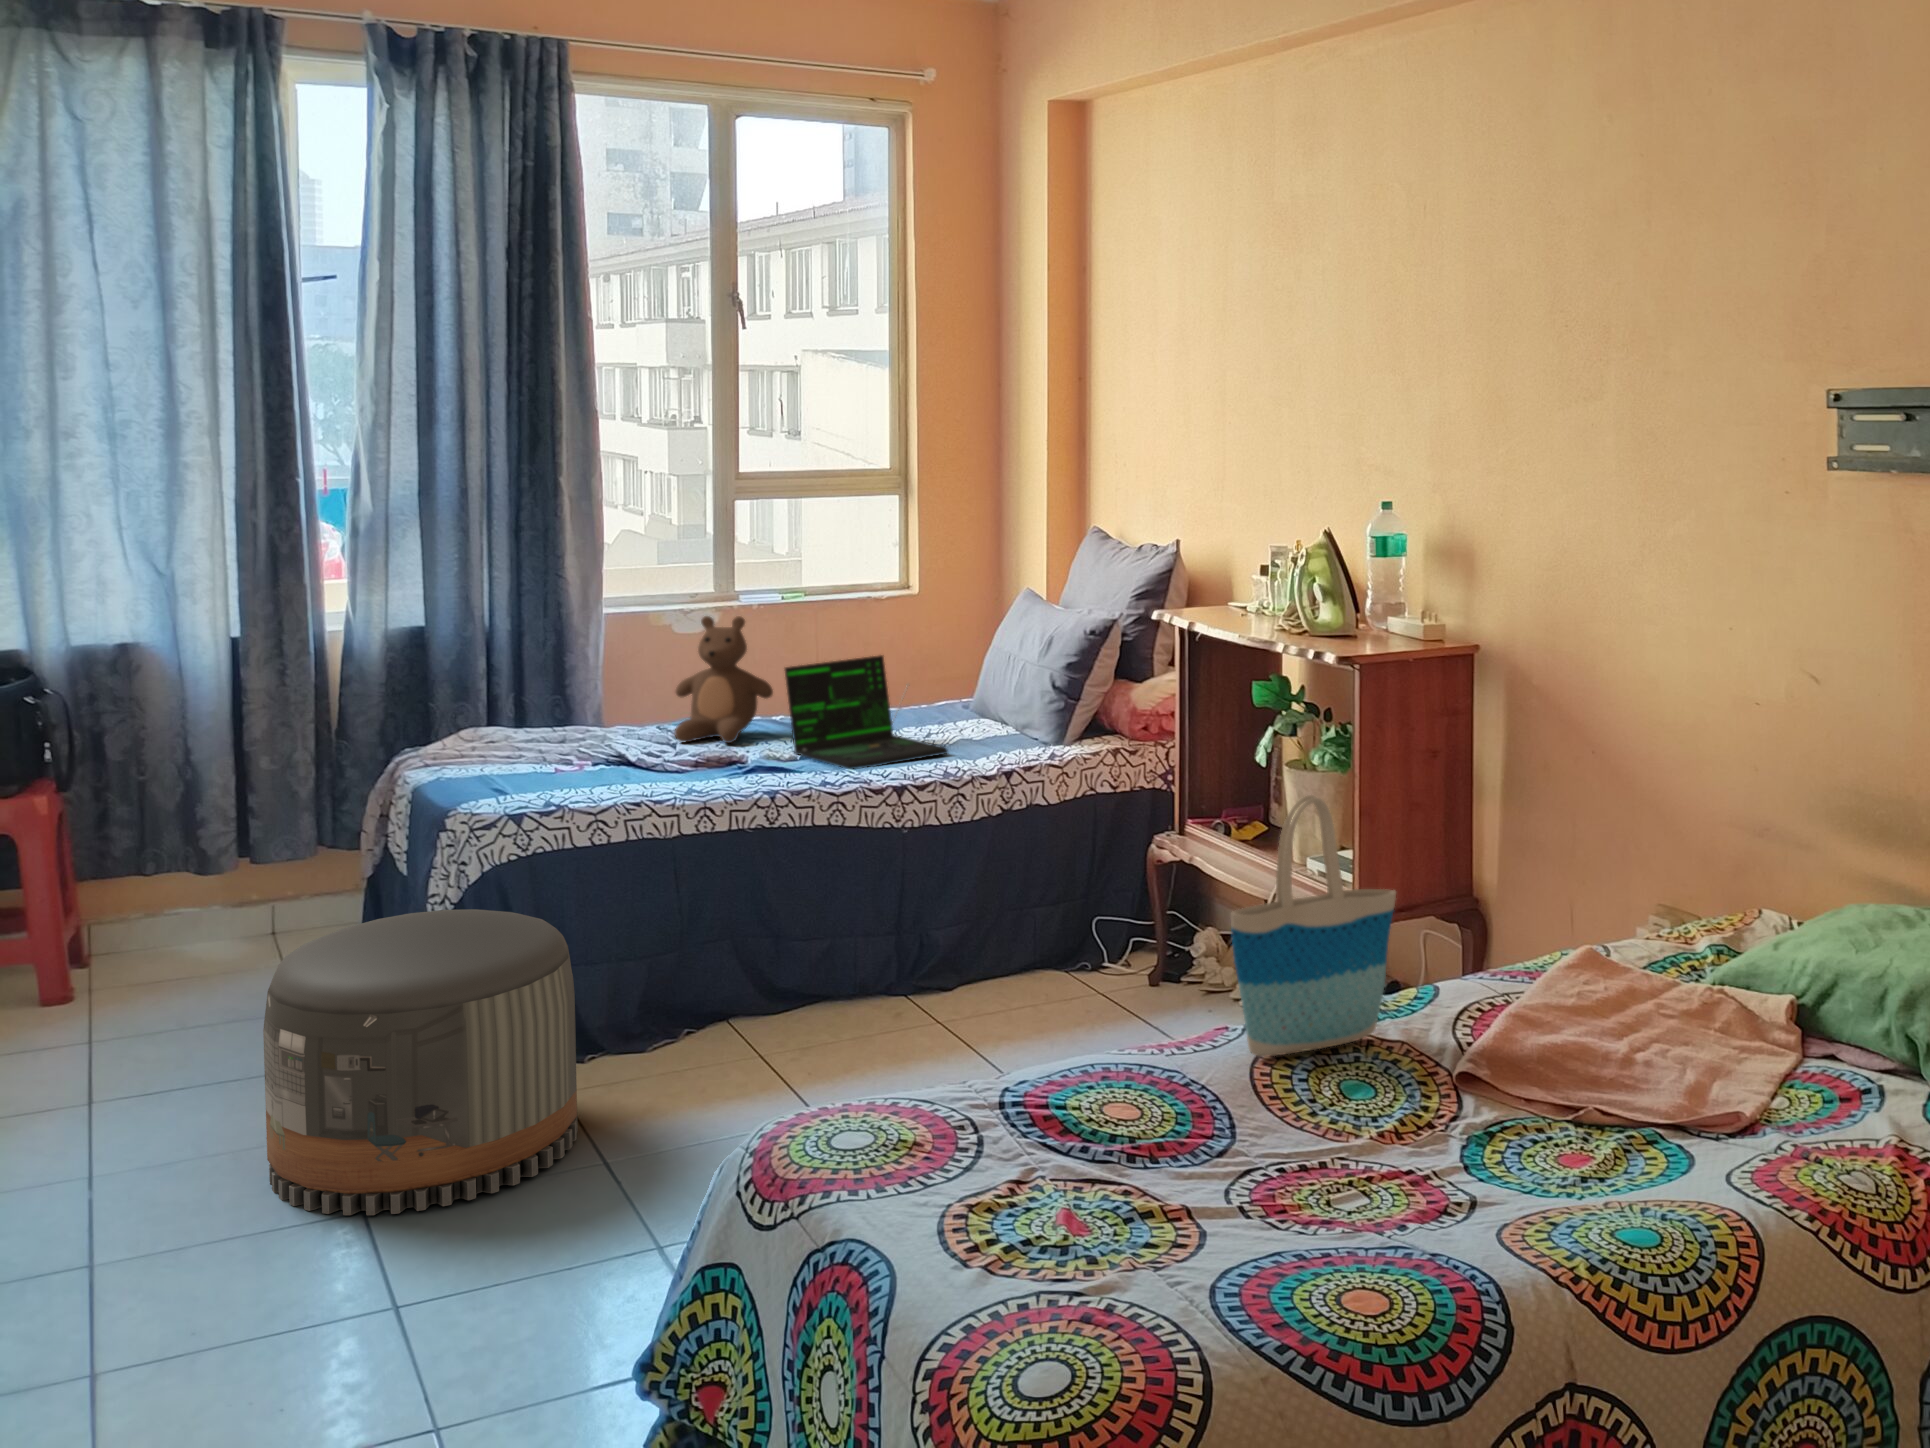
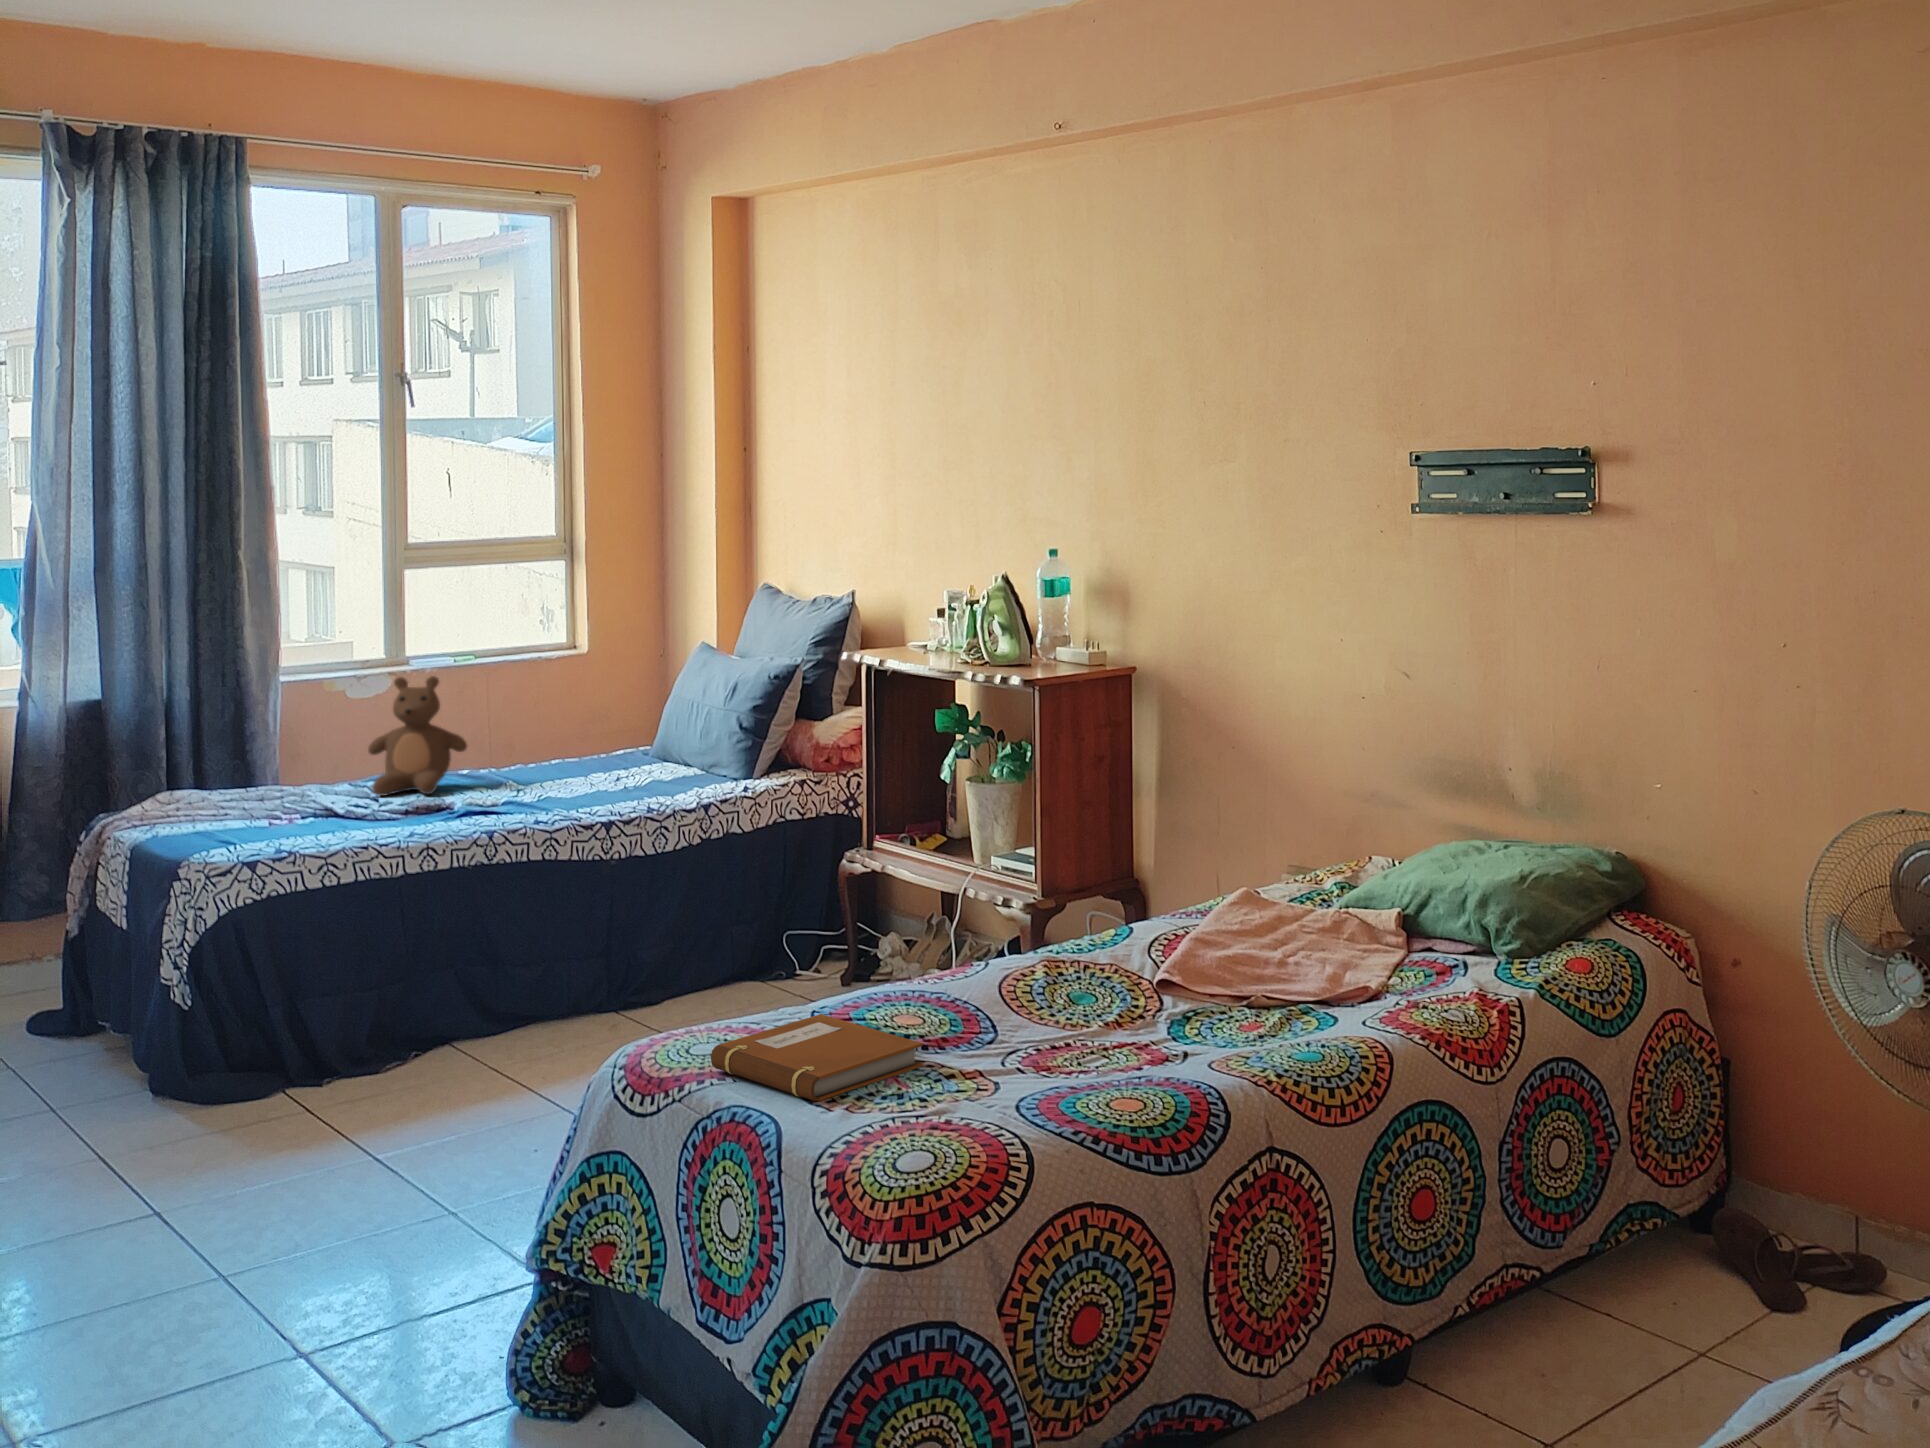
laptop: present [785,655,948,769] -> none [485,707,646,811]
tote bag: present [1231,795,1396,1057] -> none [980,774,1104,980]
pouf: present [263,909,578,1215] -> none [41,944,342,1220]
notebook: none [856,1098,1116,1240] -> present [711,1014,922,1101]

